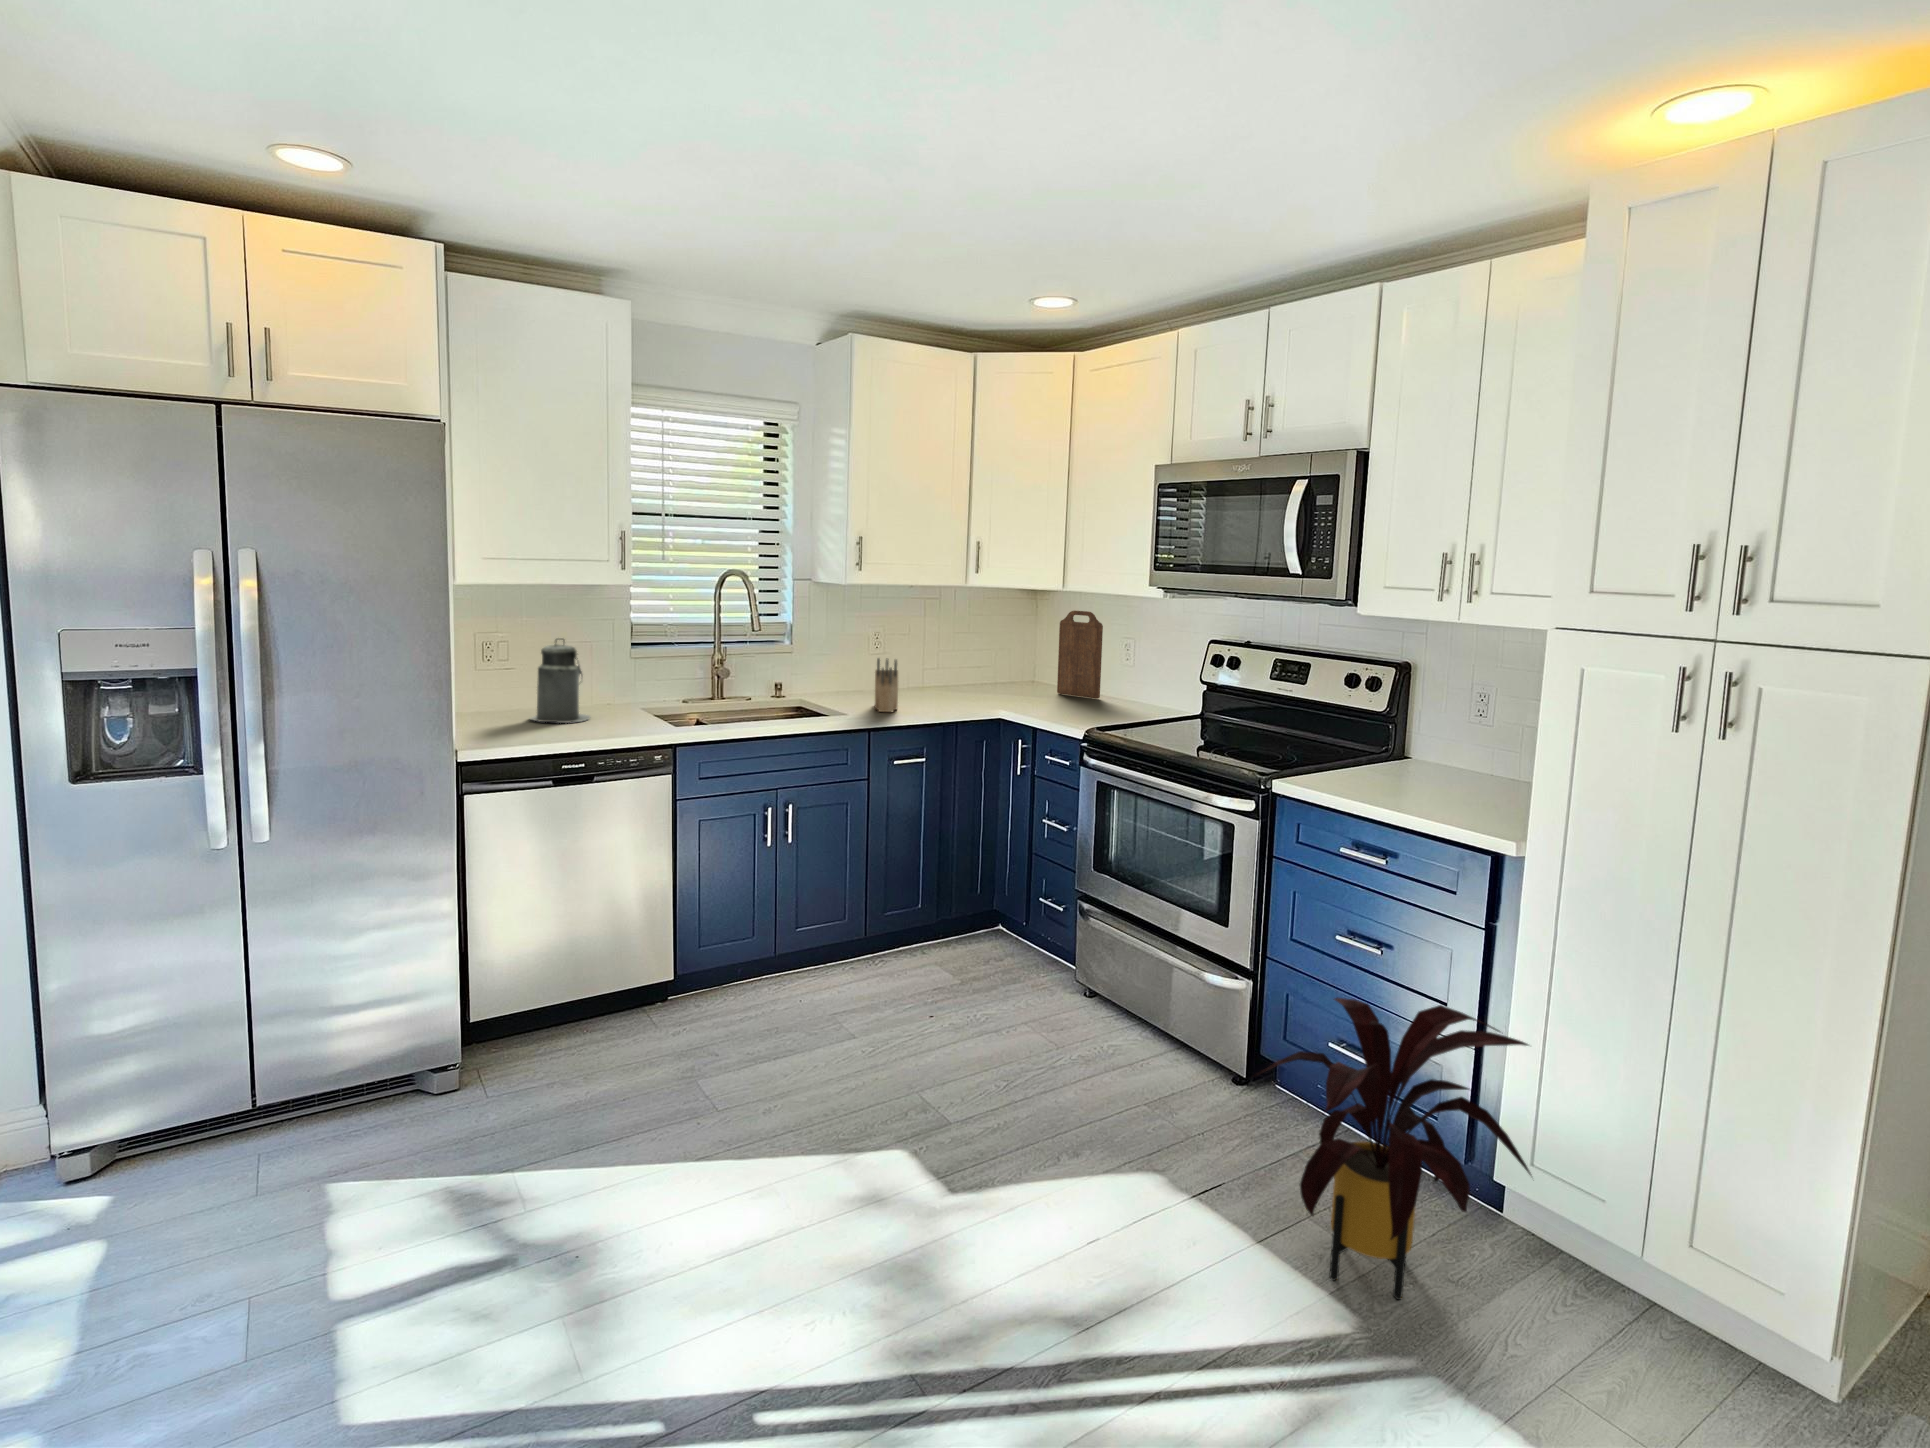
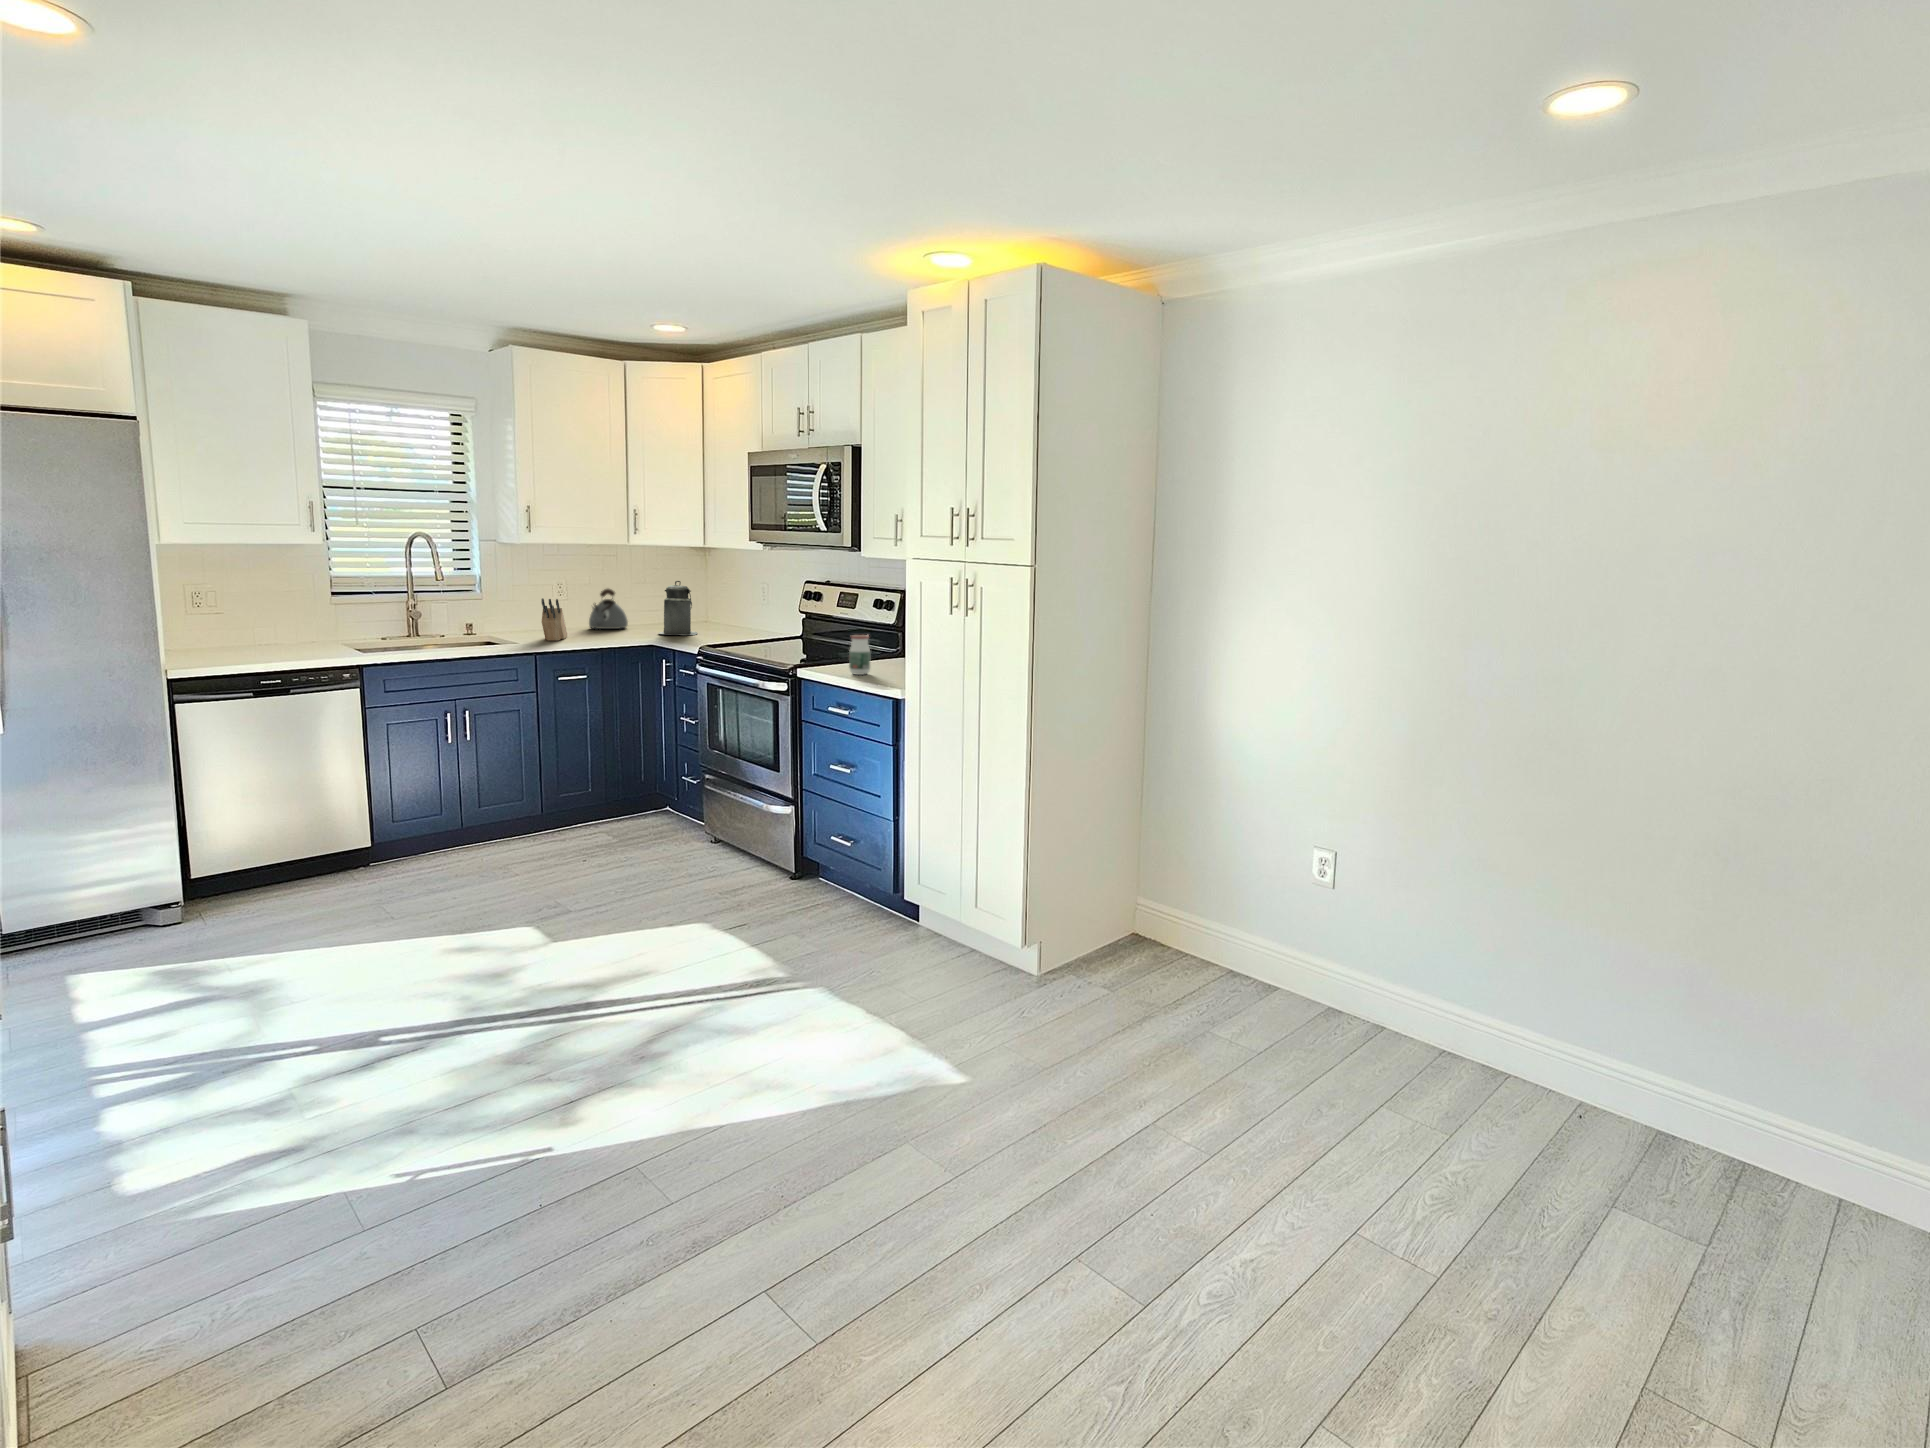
cutting board: present [1057,611,1103,699] -> none [710,563,741,630]
canister: present [530,638,590,723] -> present [659,581,697,635]
kettle: none [910,641,956,693] -> present [589,589,628,629]
jar: none [1374,738,1410,801] -> present [849,635,870,675]
house plant: present [1253,997,1531,1300] -> none [739,791,900,964]

